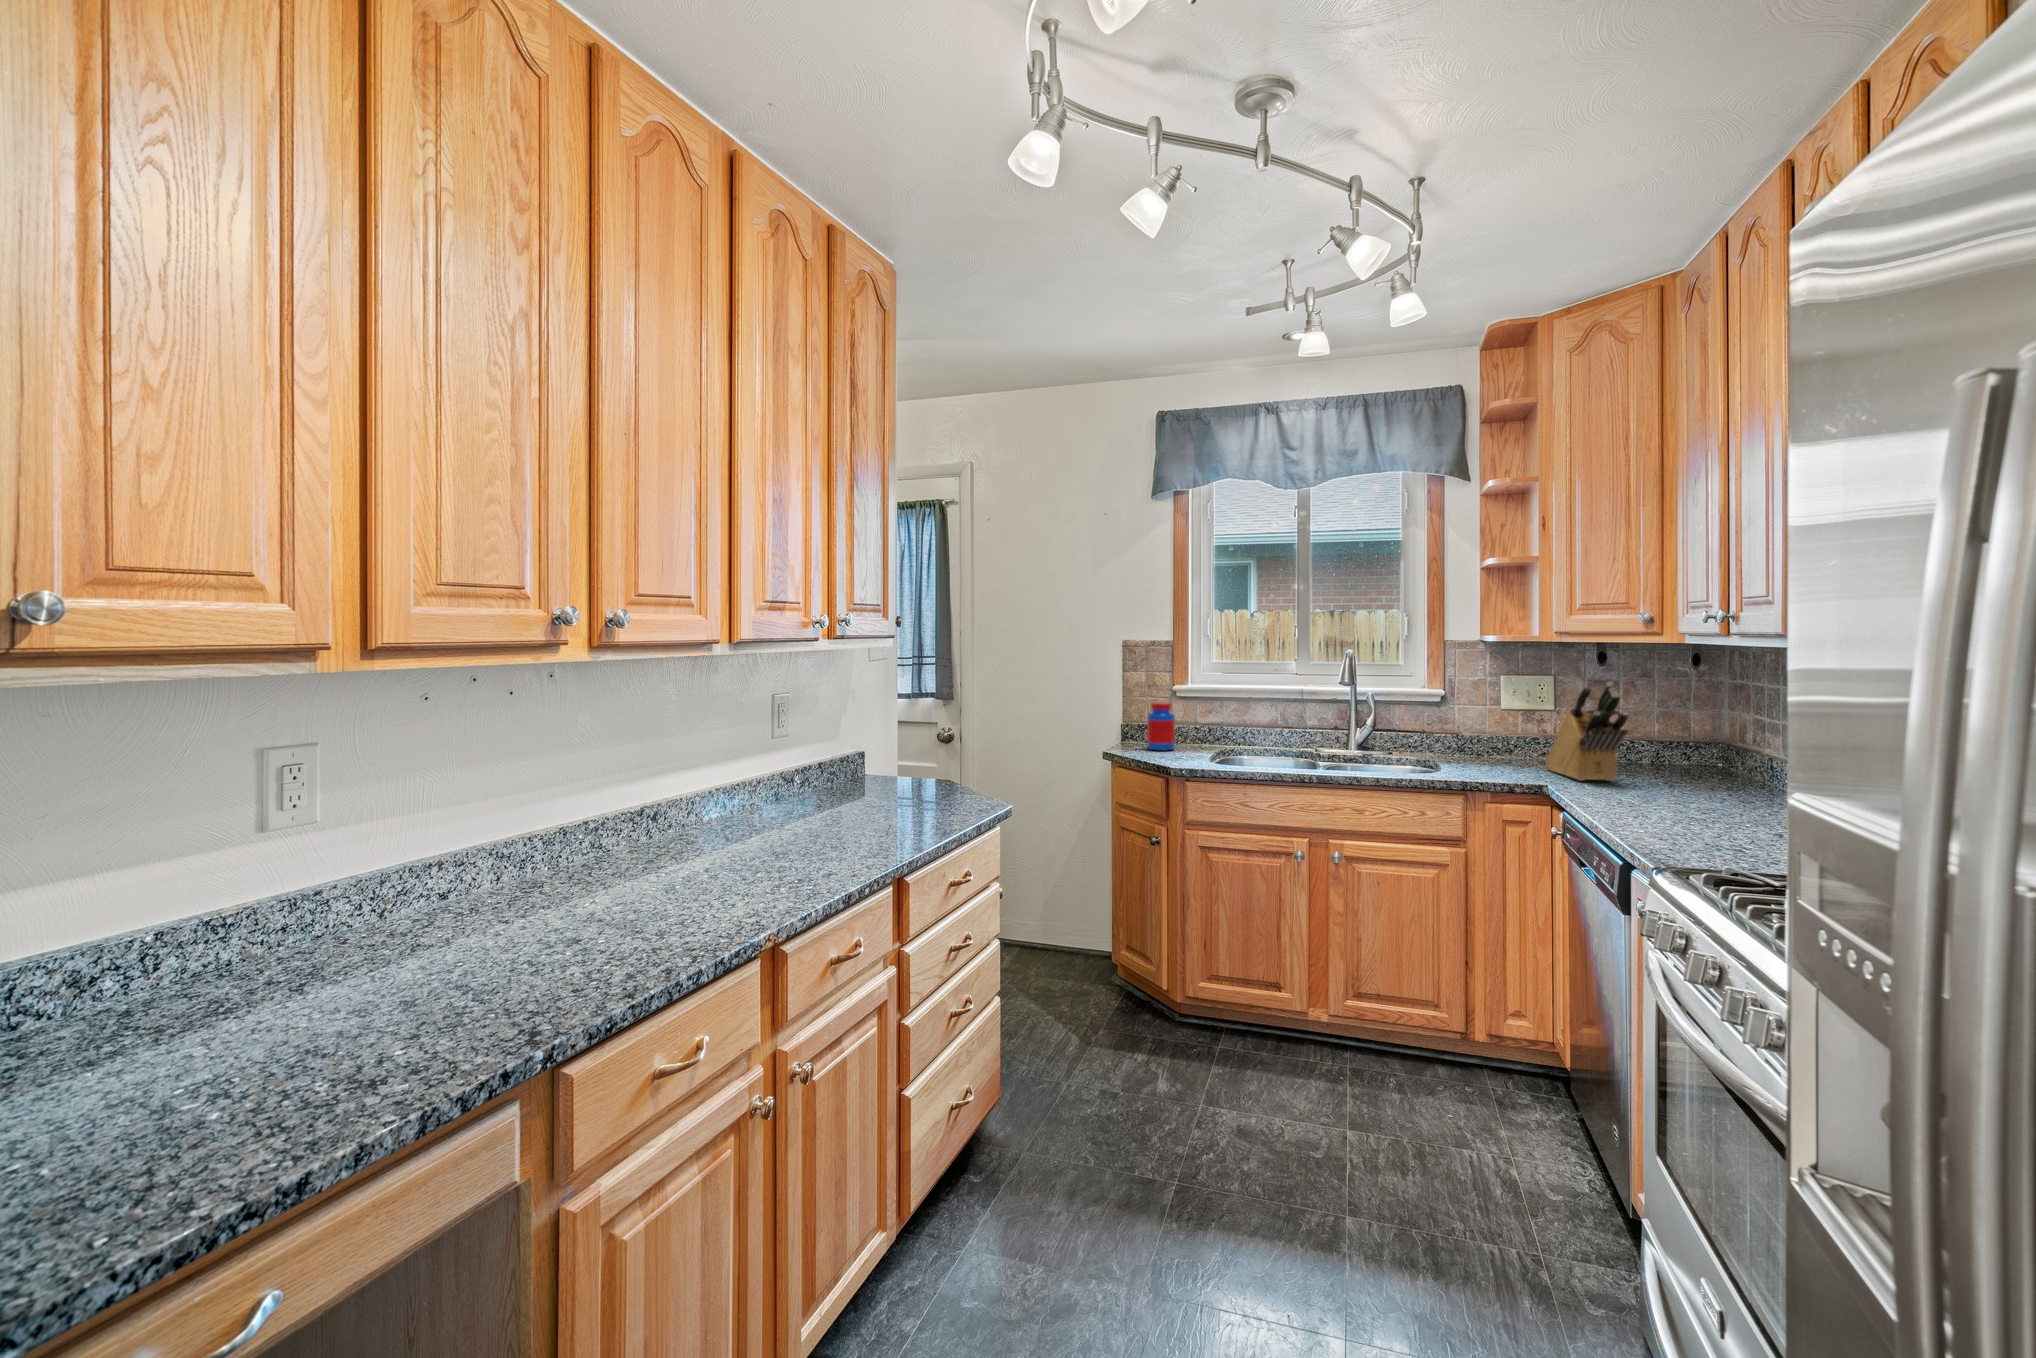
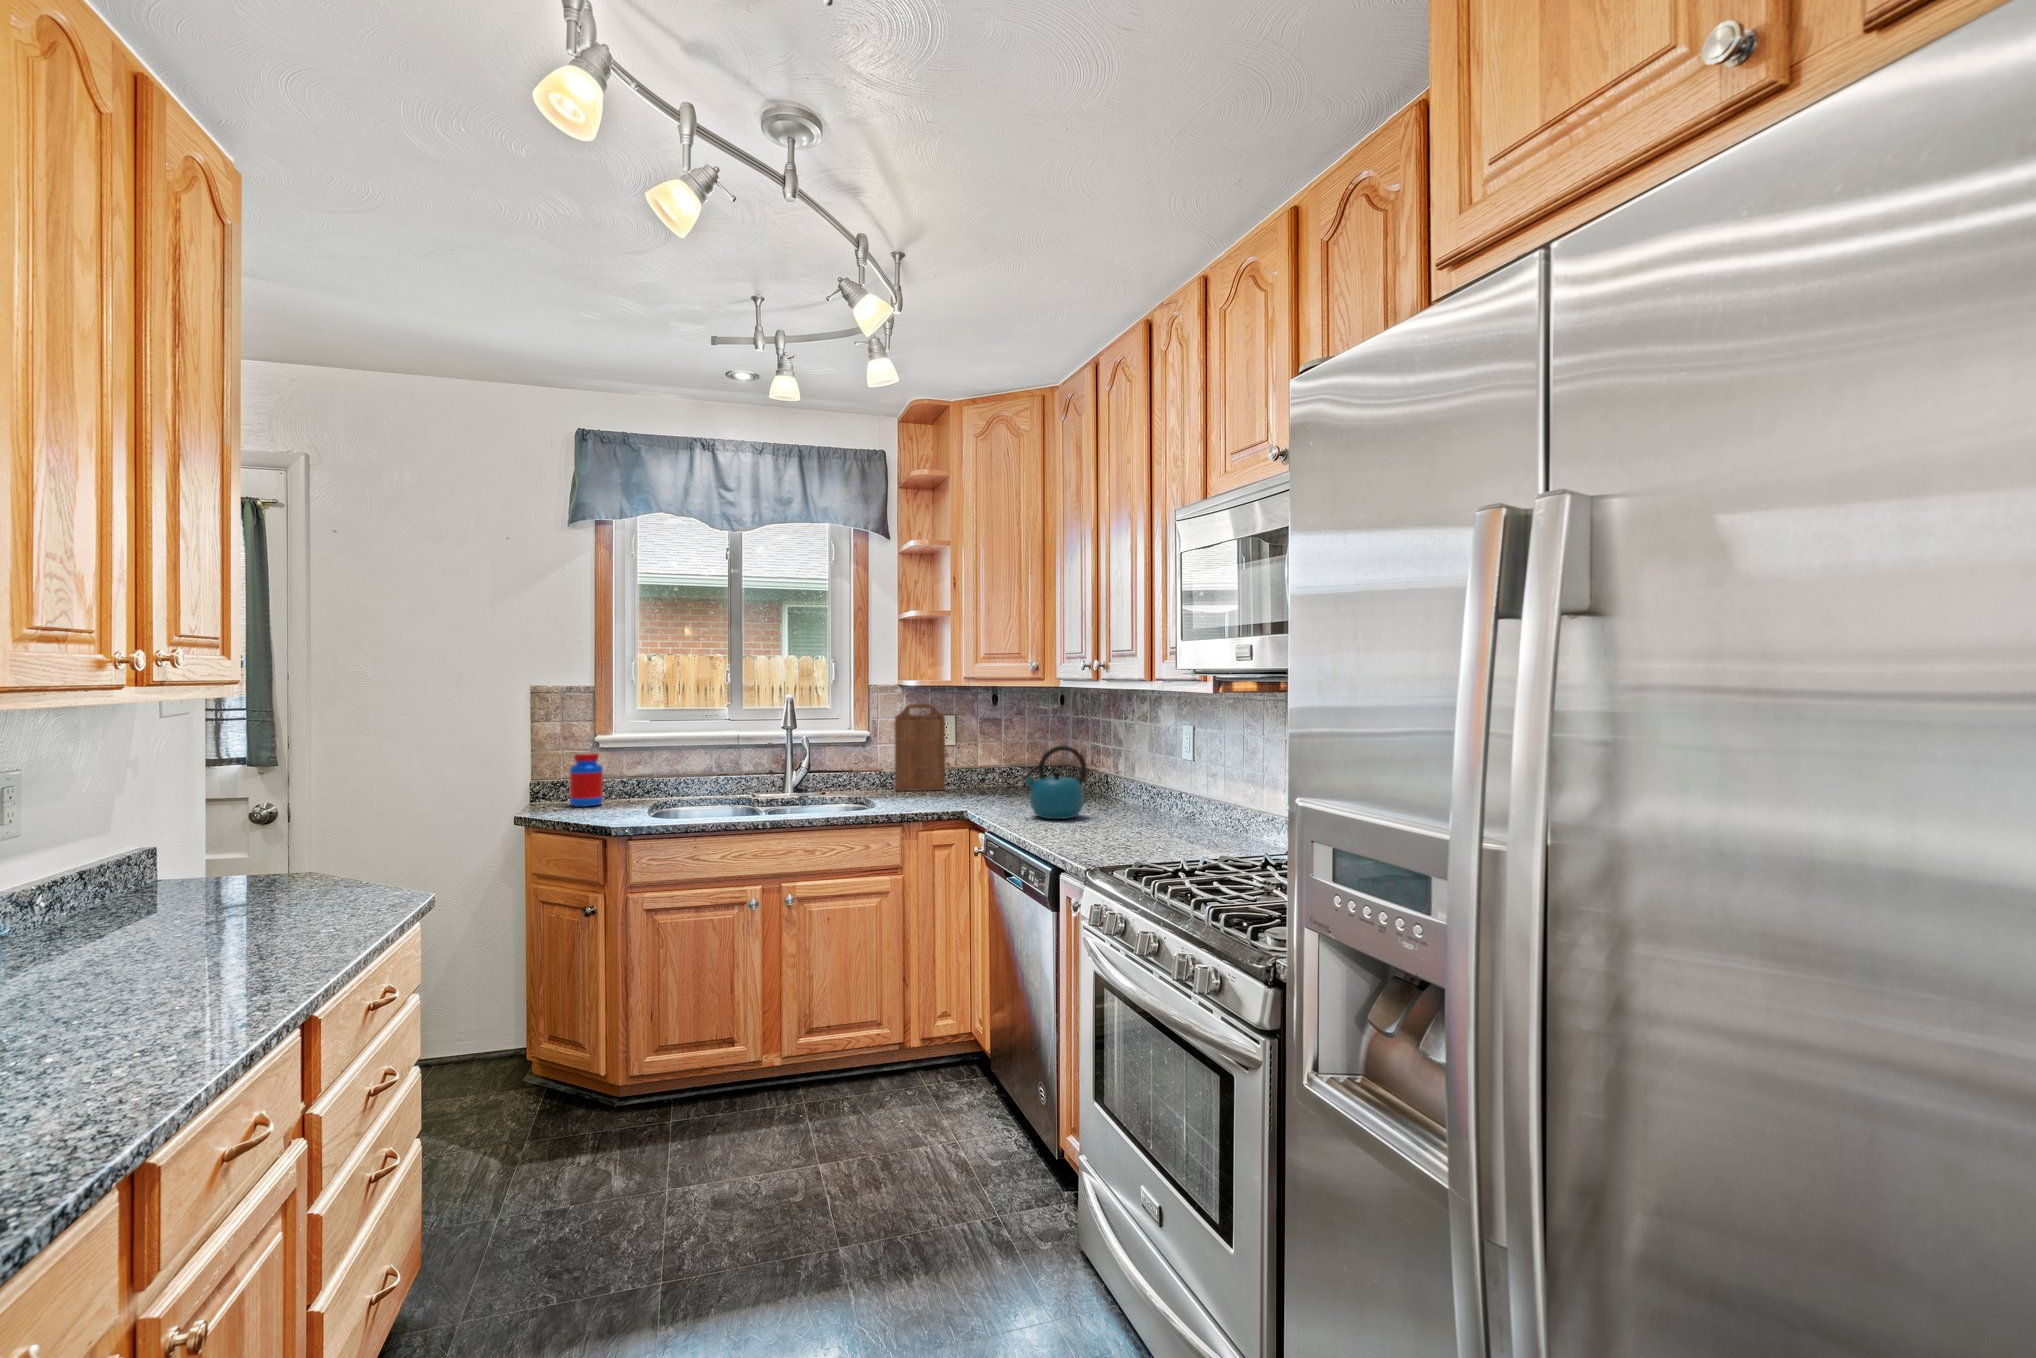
cutting board: none [1475,662,1541,762] -> present [895,704,945,791]
knife block: present [1545,682,1628,781] -> none [952,719,1018,803]
kettle: none [1622,716,1725,808] -> present [1022,746,1086,819]

